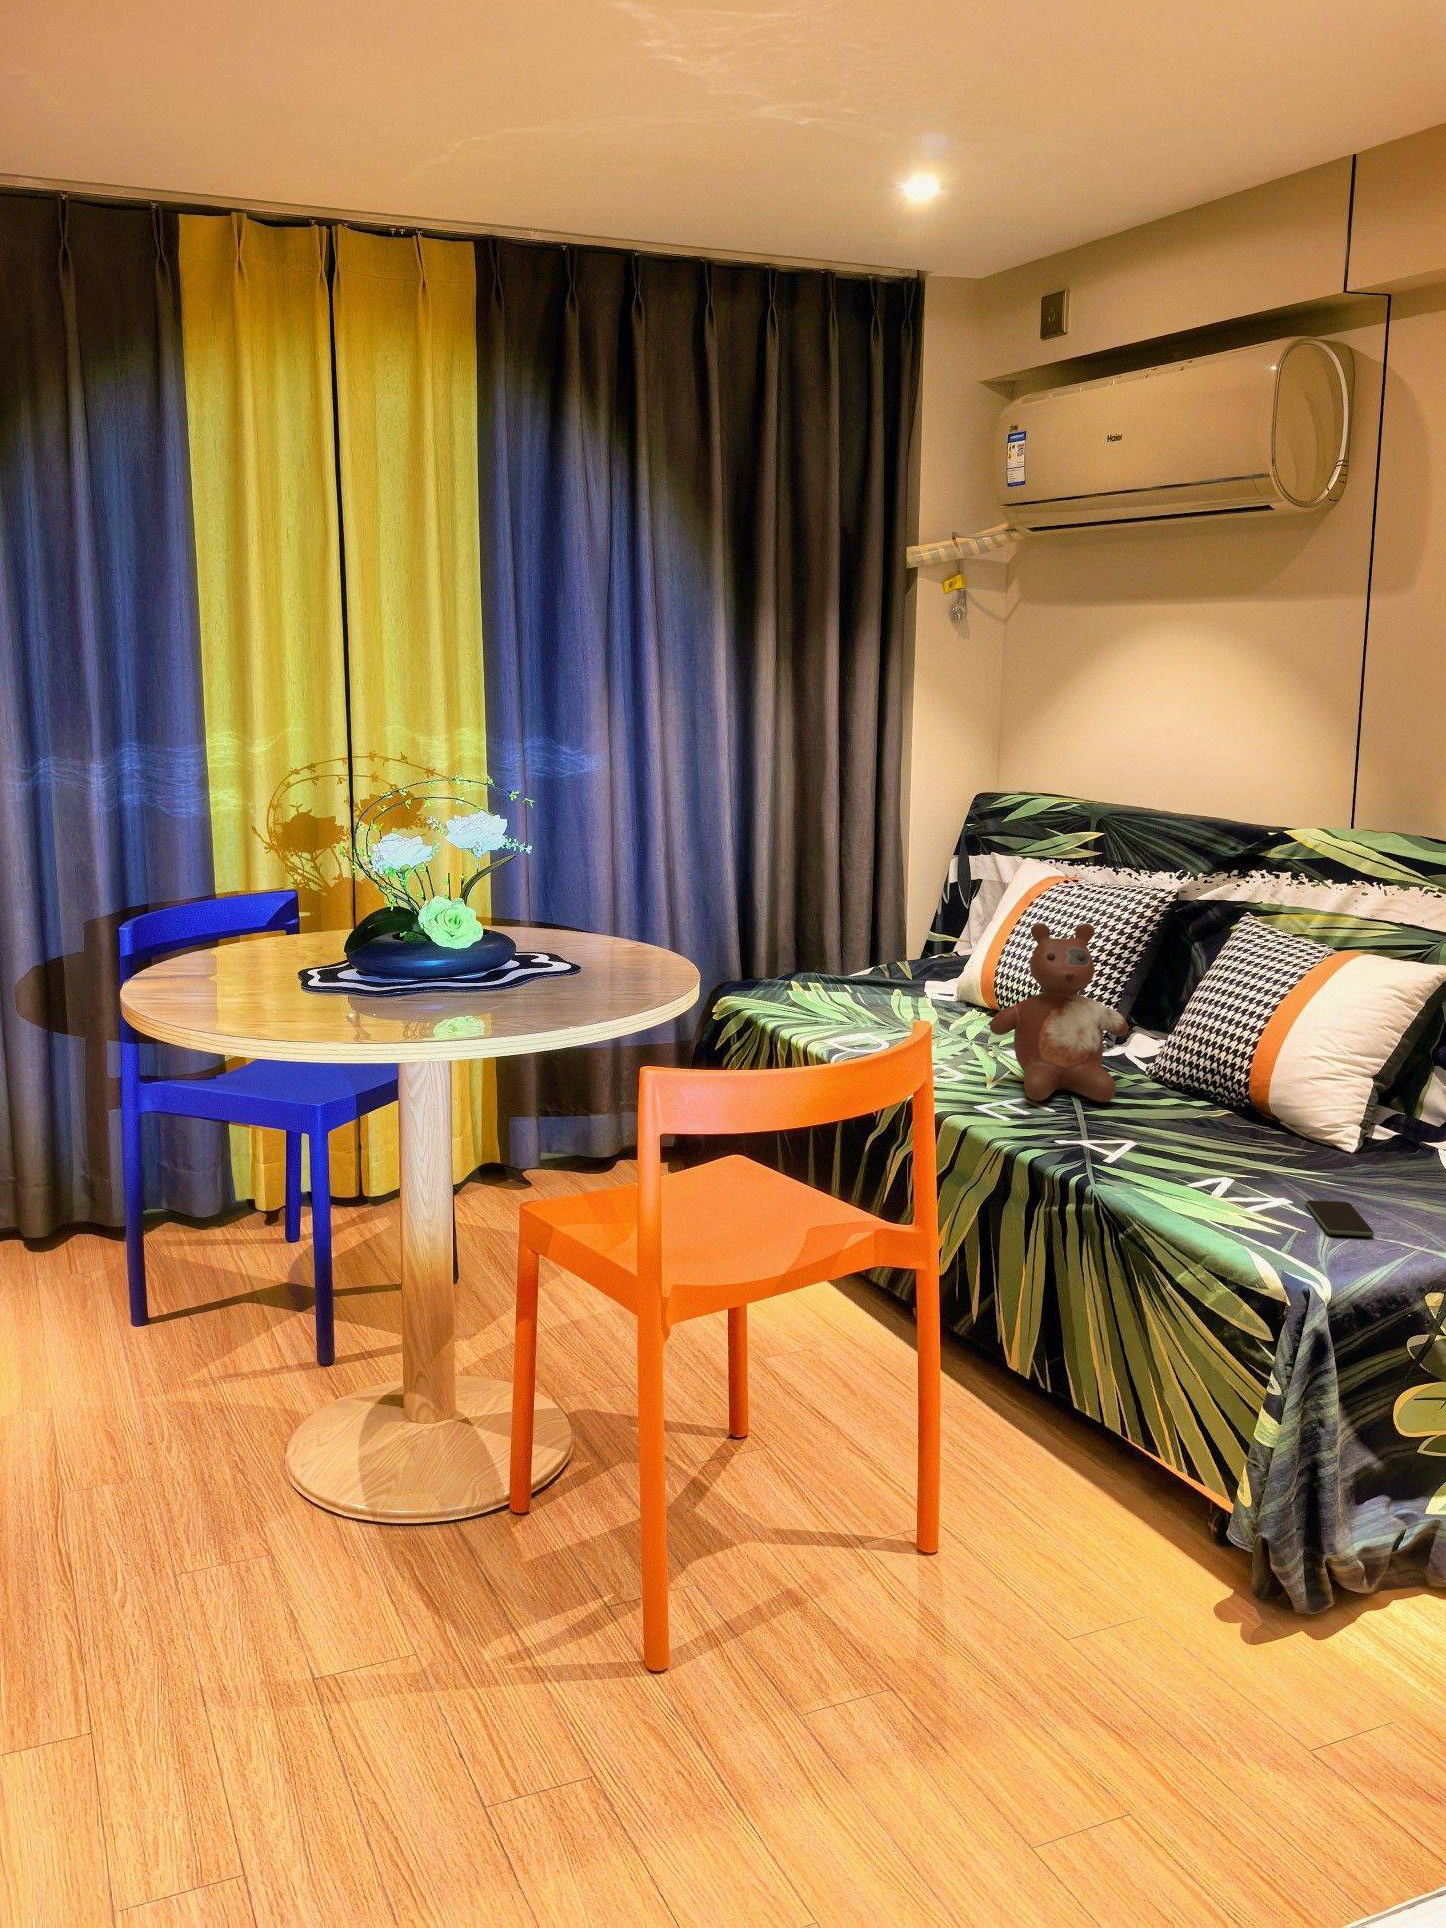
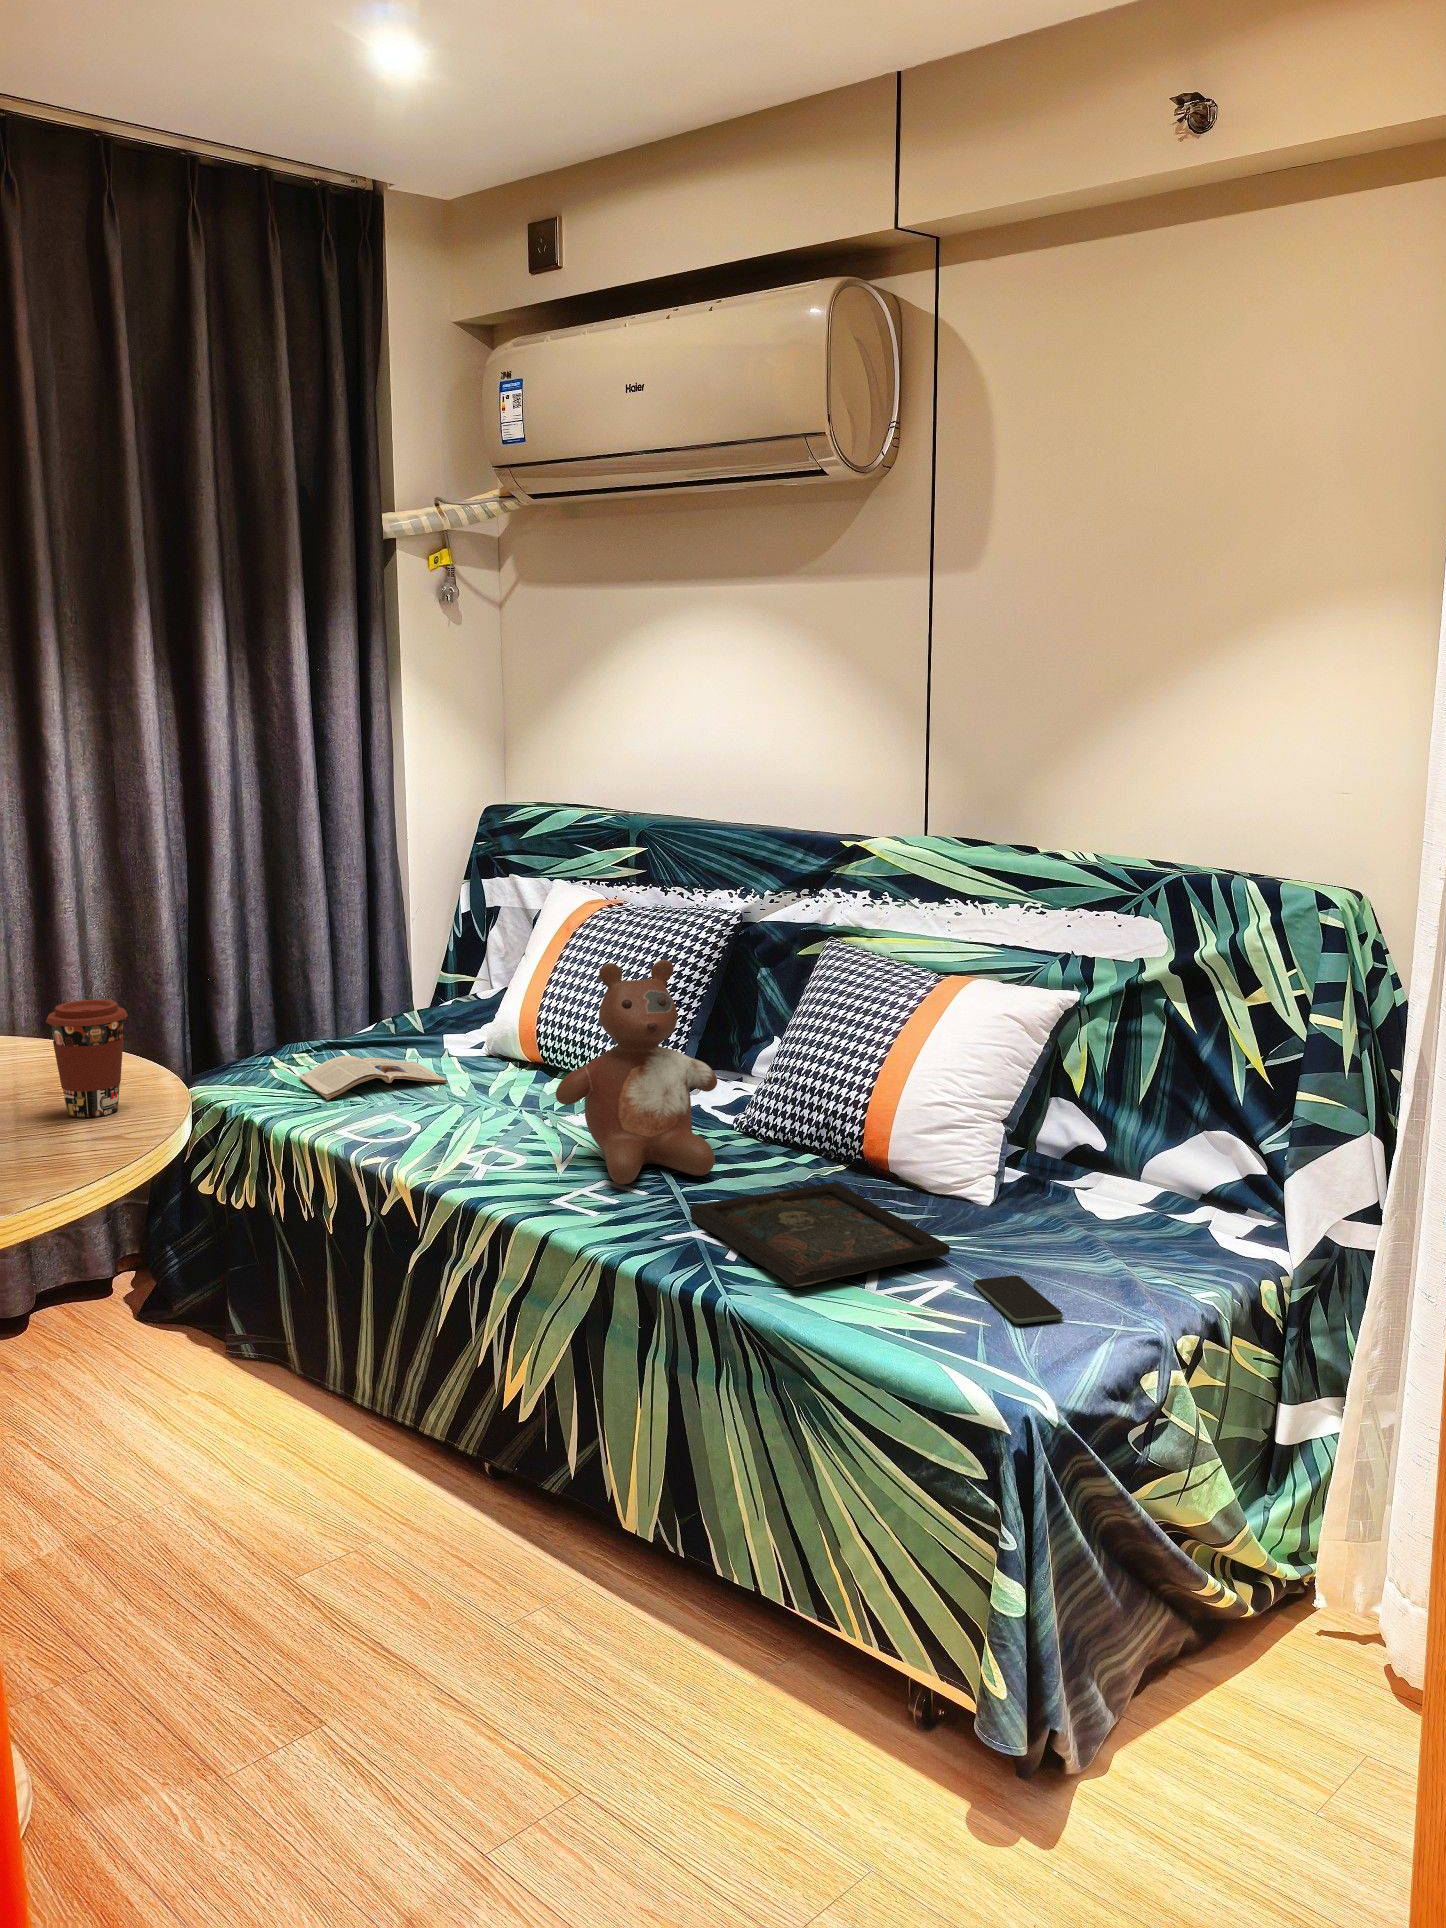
coffee cup: none [614,911,664,988] -> present [46,1000,128,1117]
magazine: none [804,989,918,1020] -> present [299,1055,447,1100]
tray: none [1083,1118,1293,1185] -> present [690,1182,950,1287]

